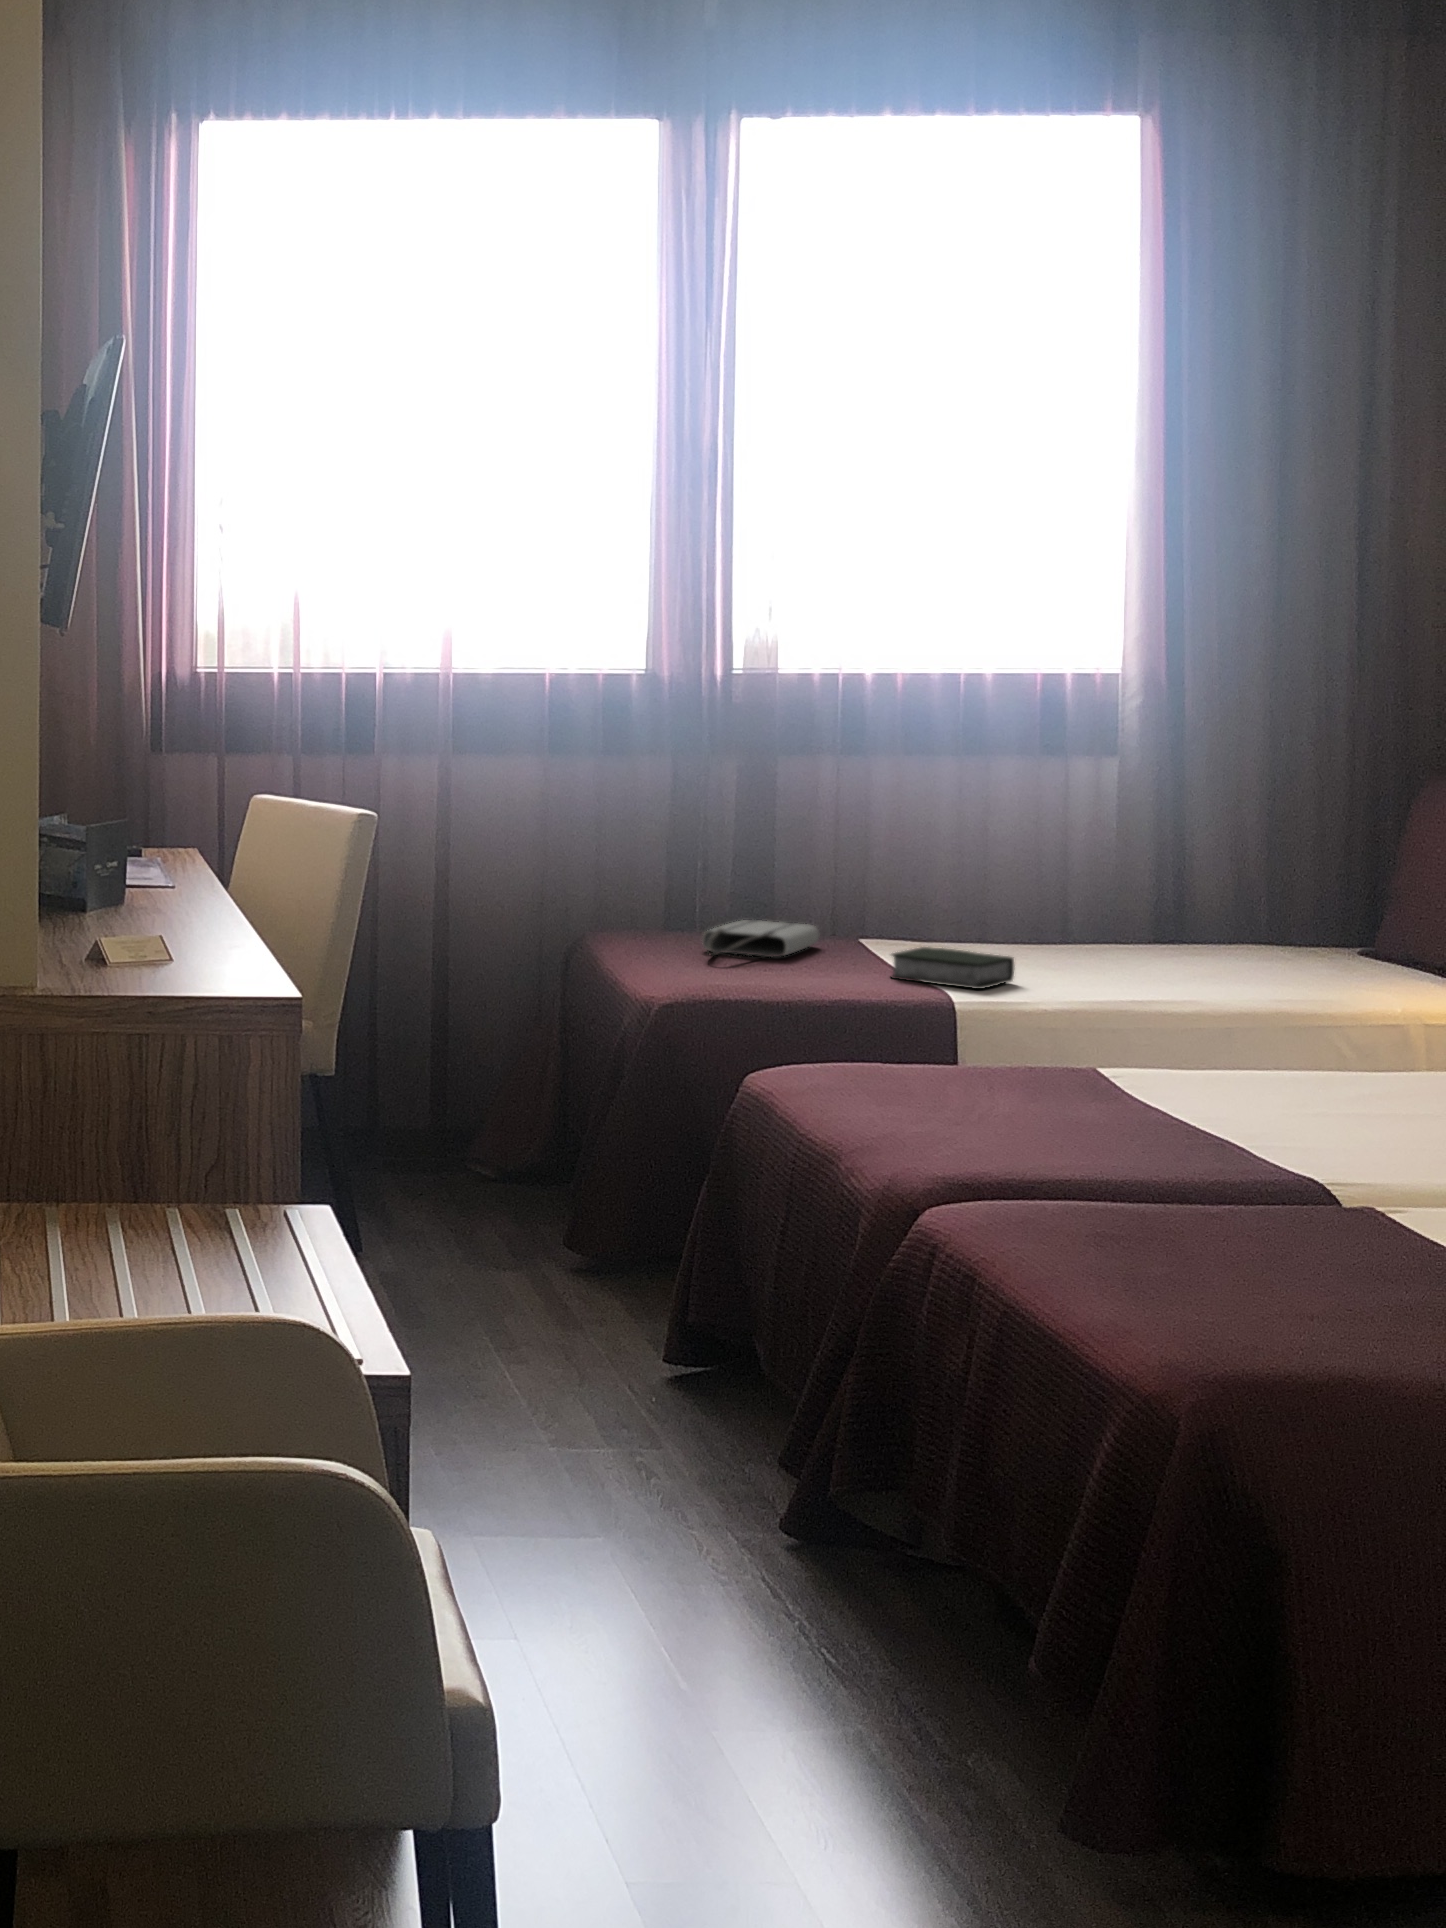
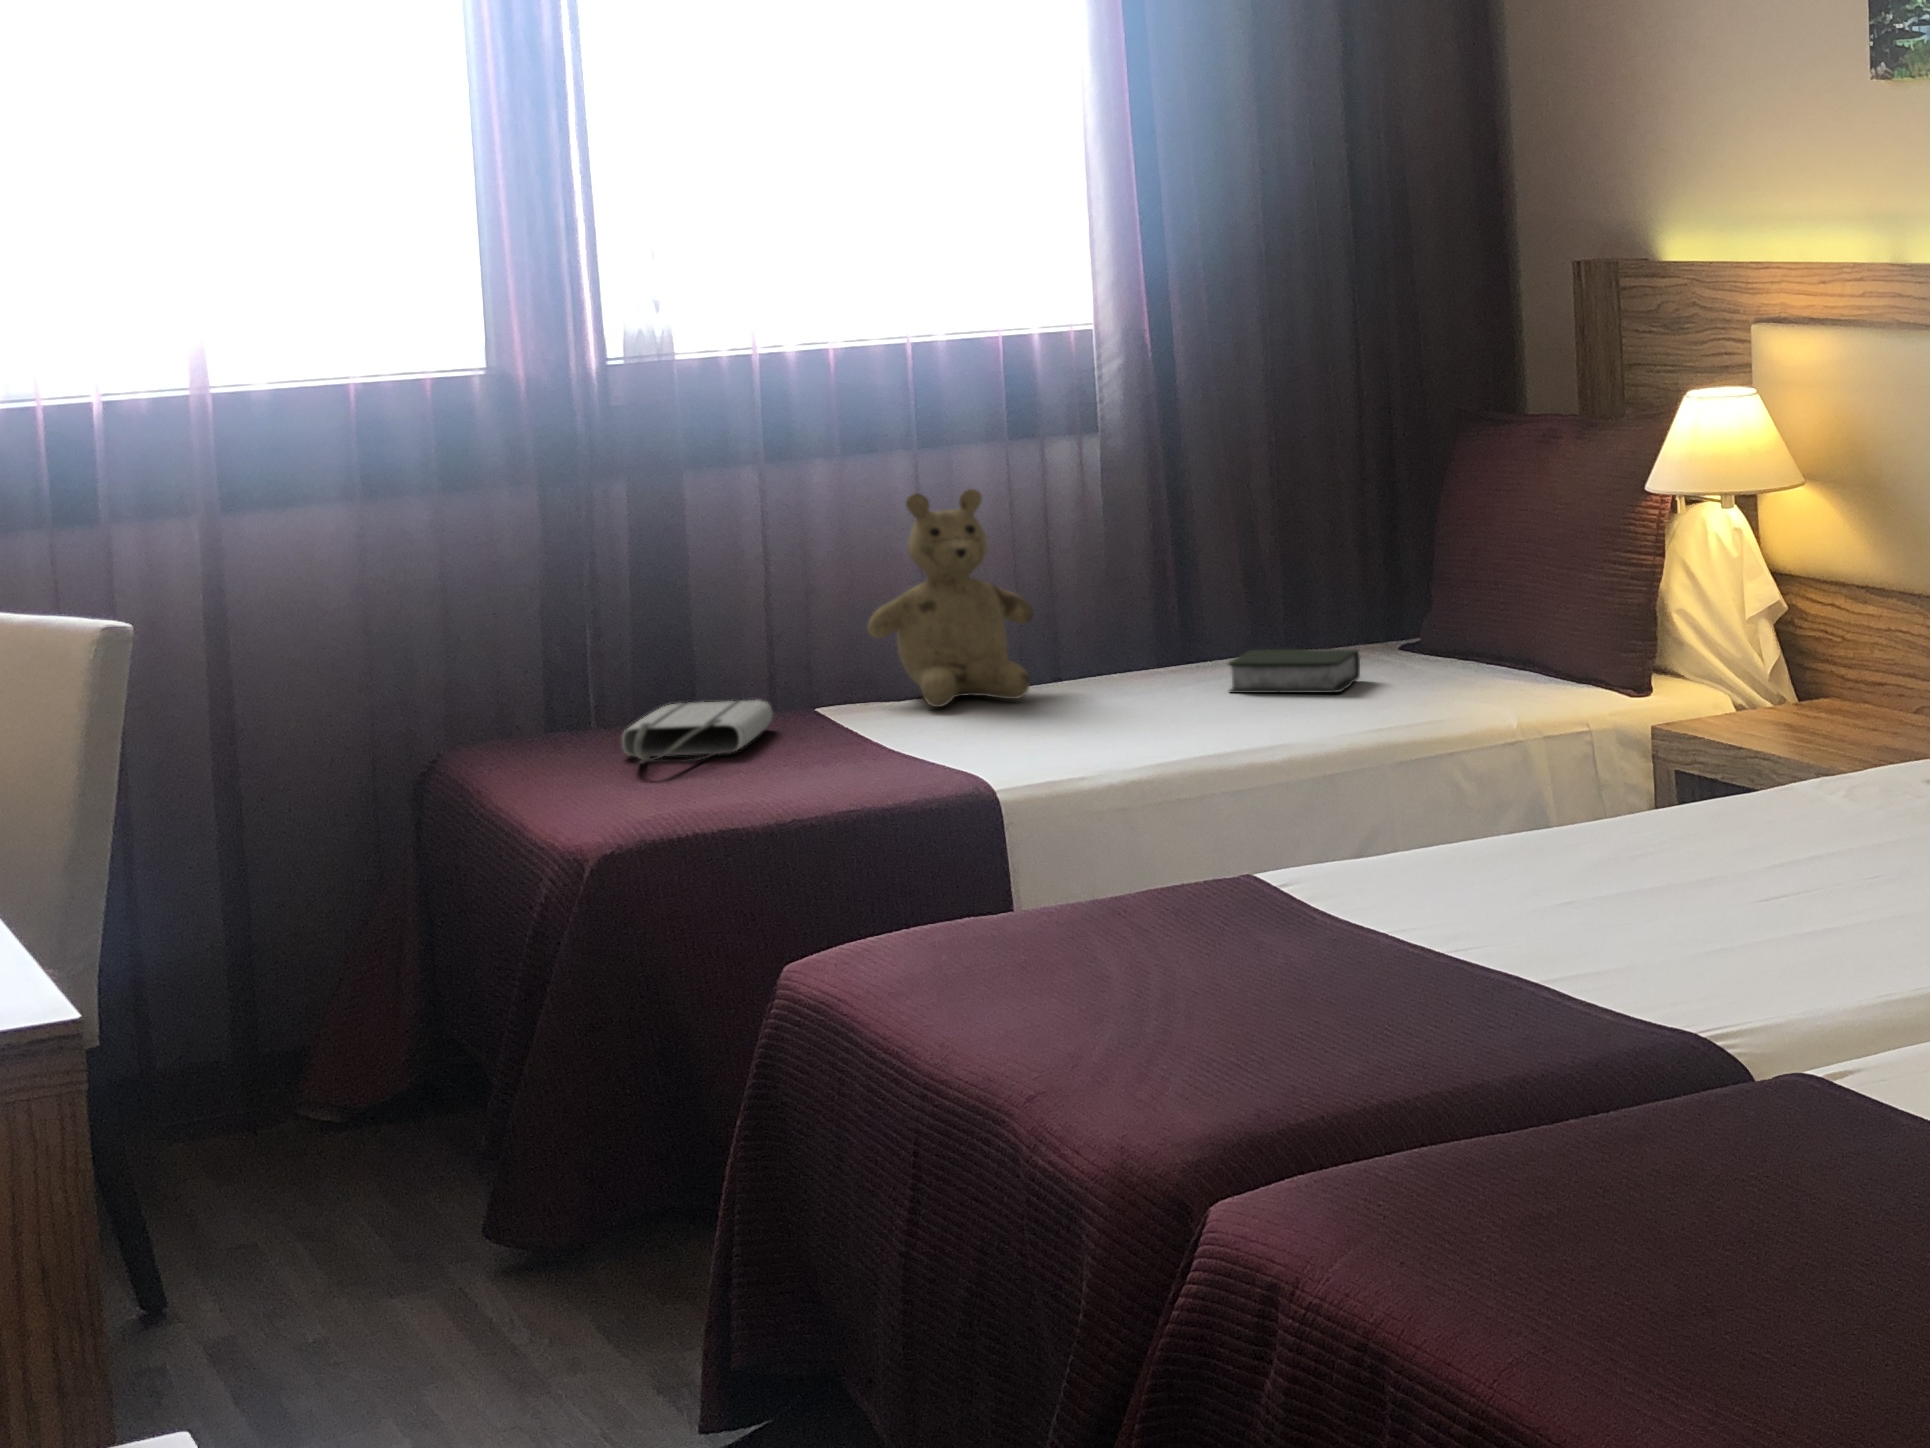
teddy bear: none [905,786,1041,950] -> present [867,489,1033,707]
book: present [892,947,1014,989] -> present [1229,649,1360,693]

